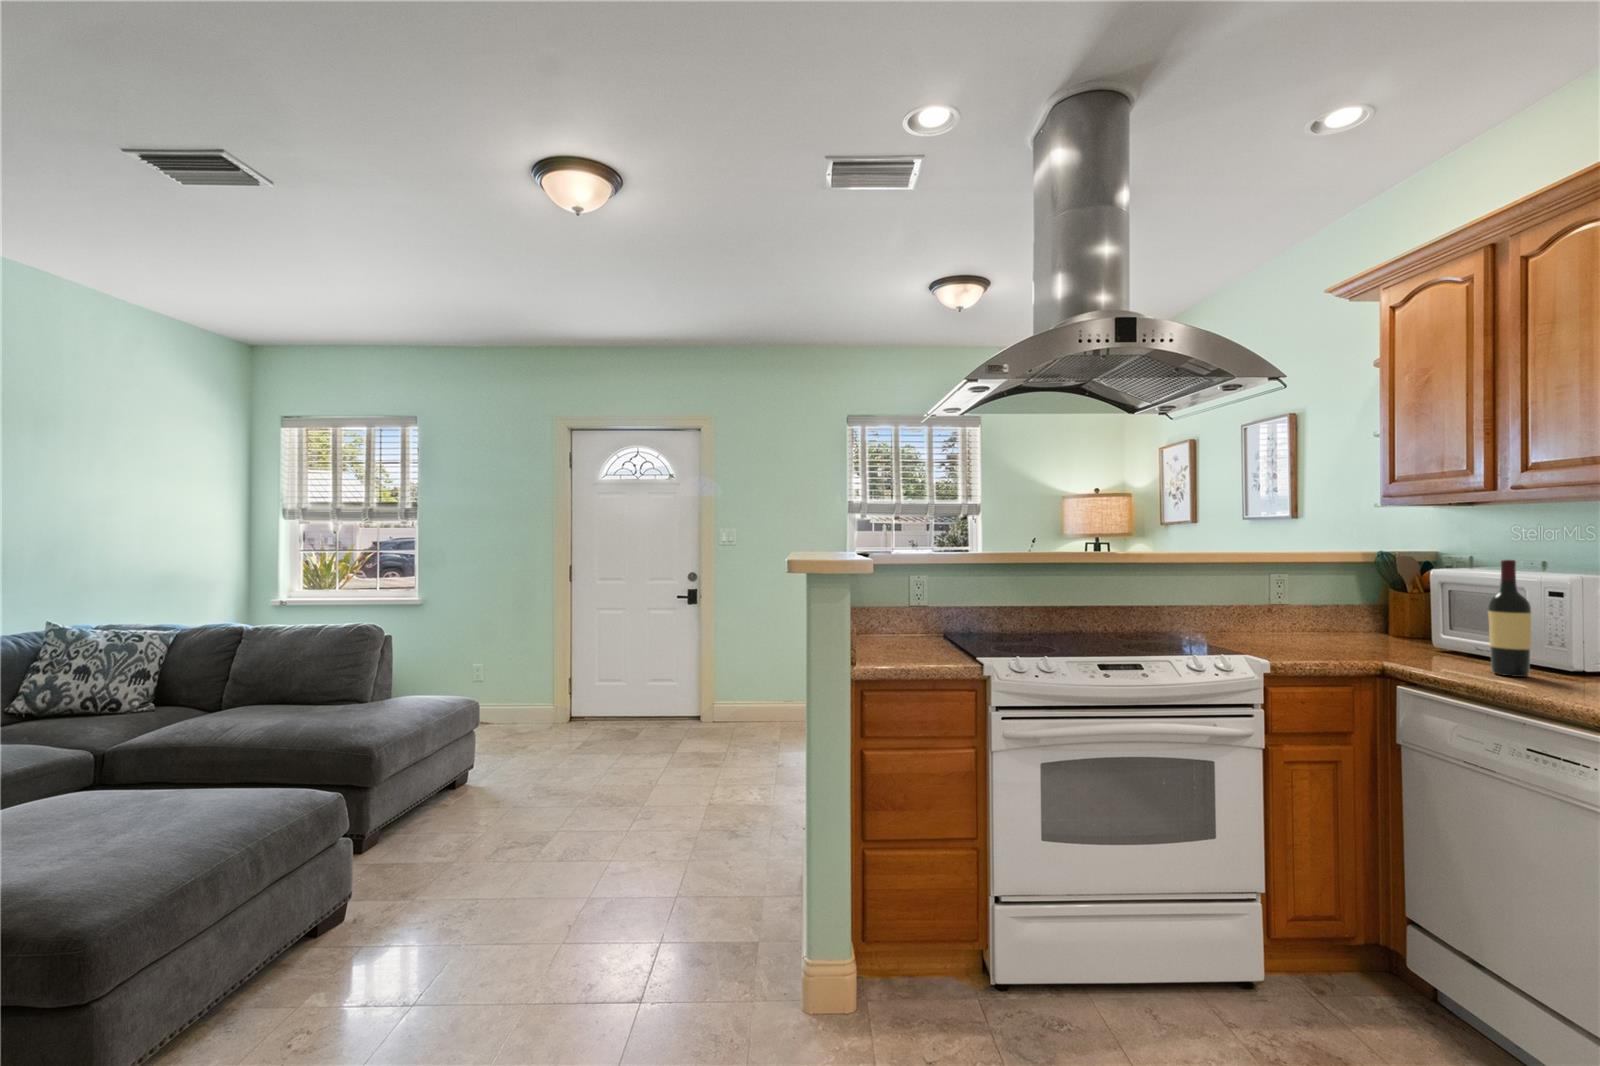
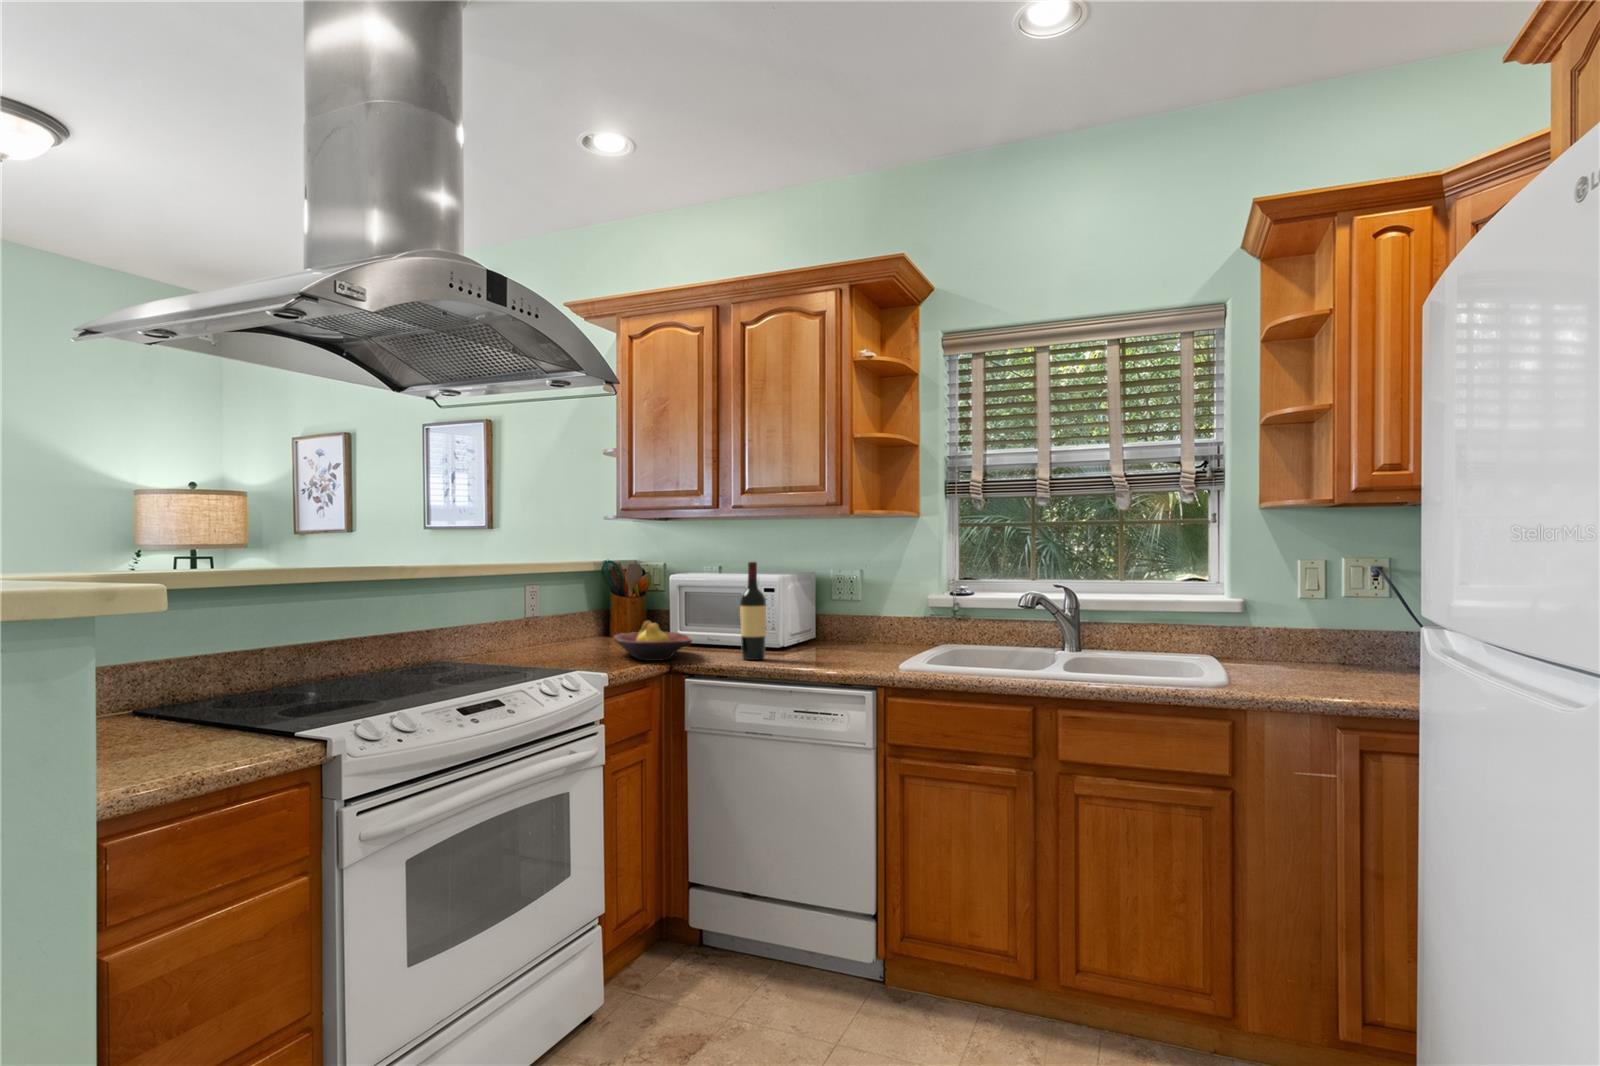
fruit bowl: none [1329,617,1433,659] -> present [613,621,692,661]

